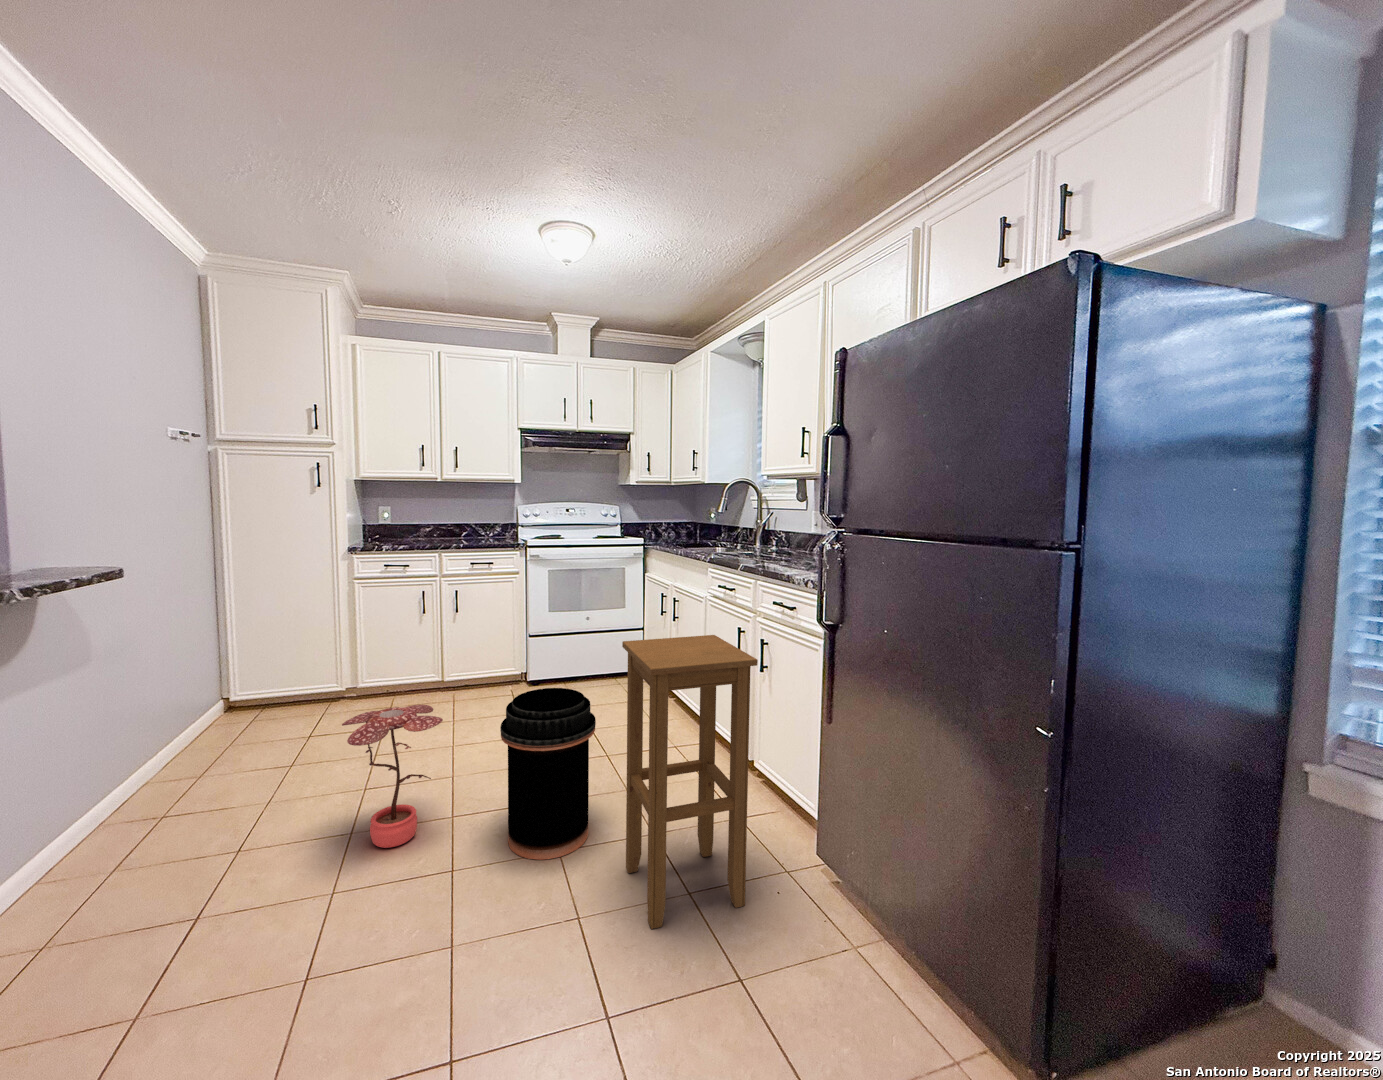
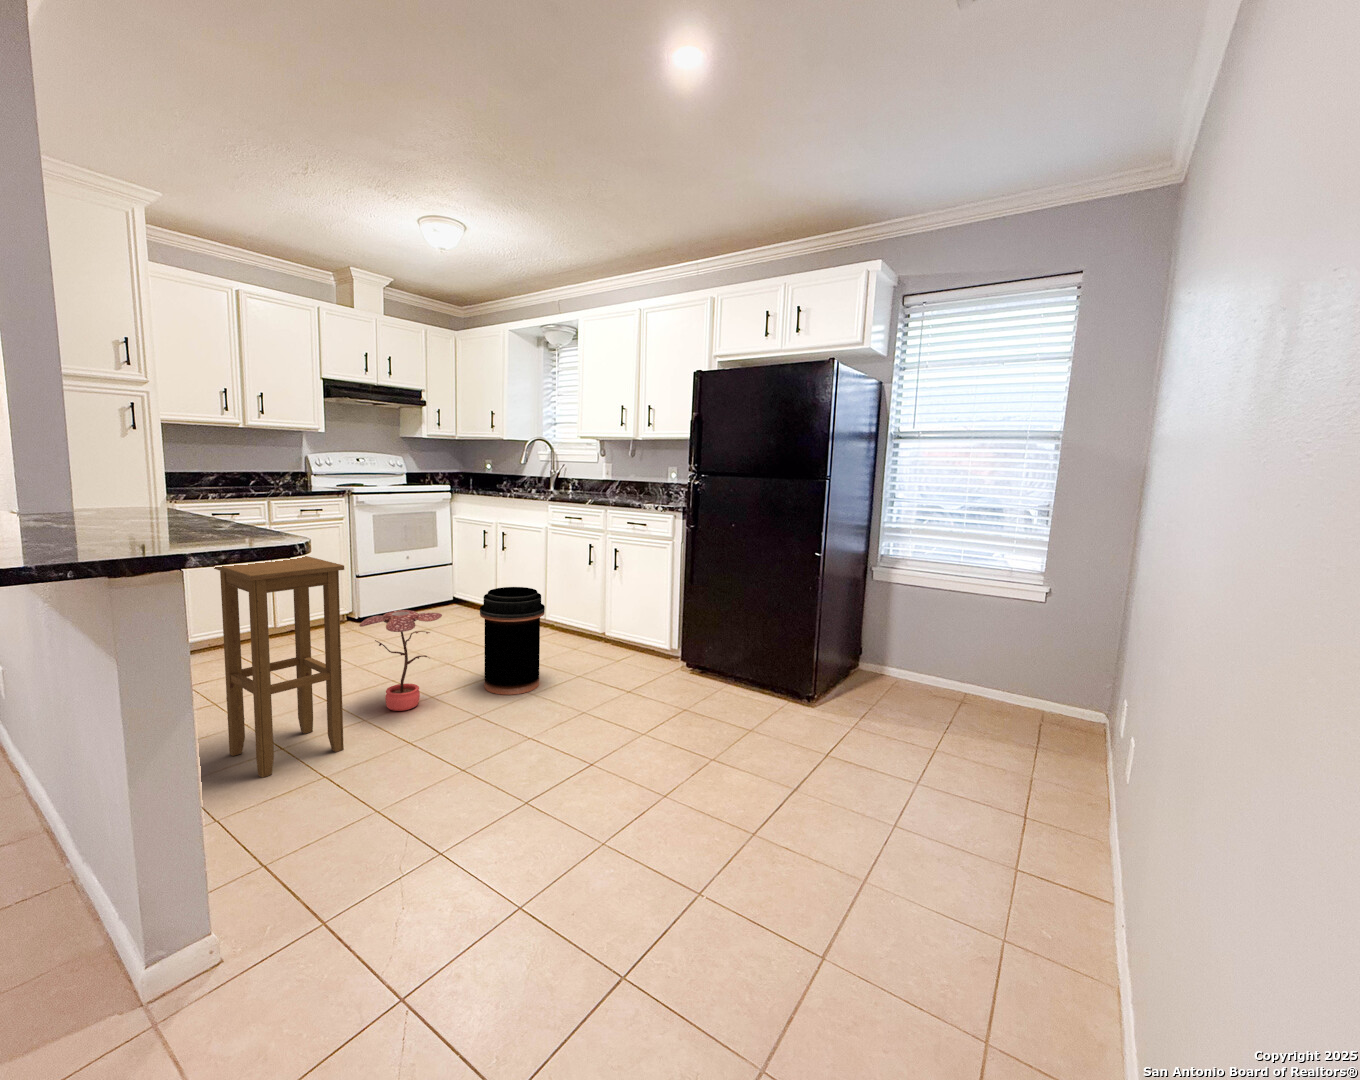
stool: present [622,635,758,929] -> present [214,556,344,778]

